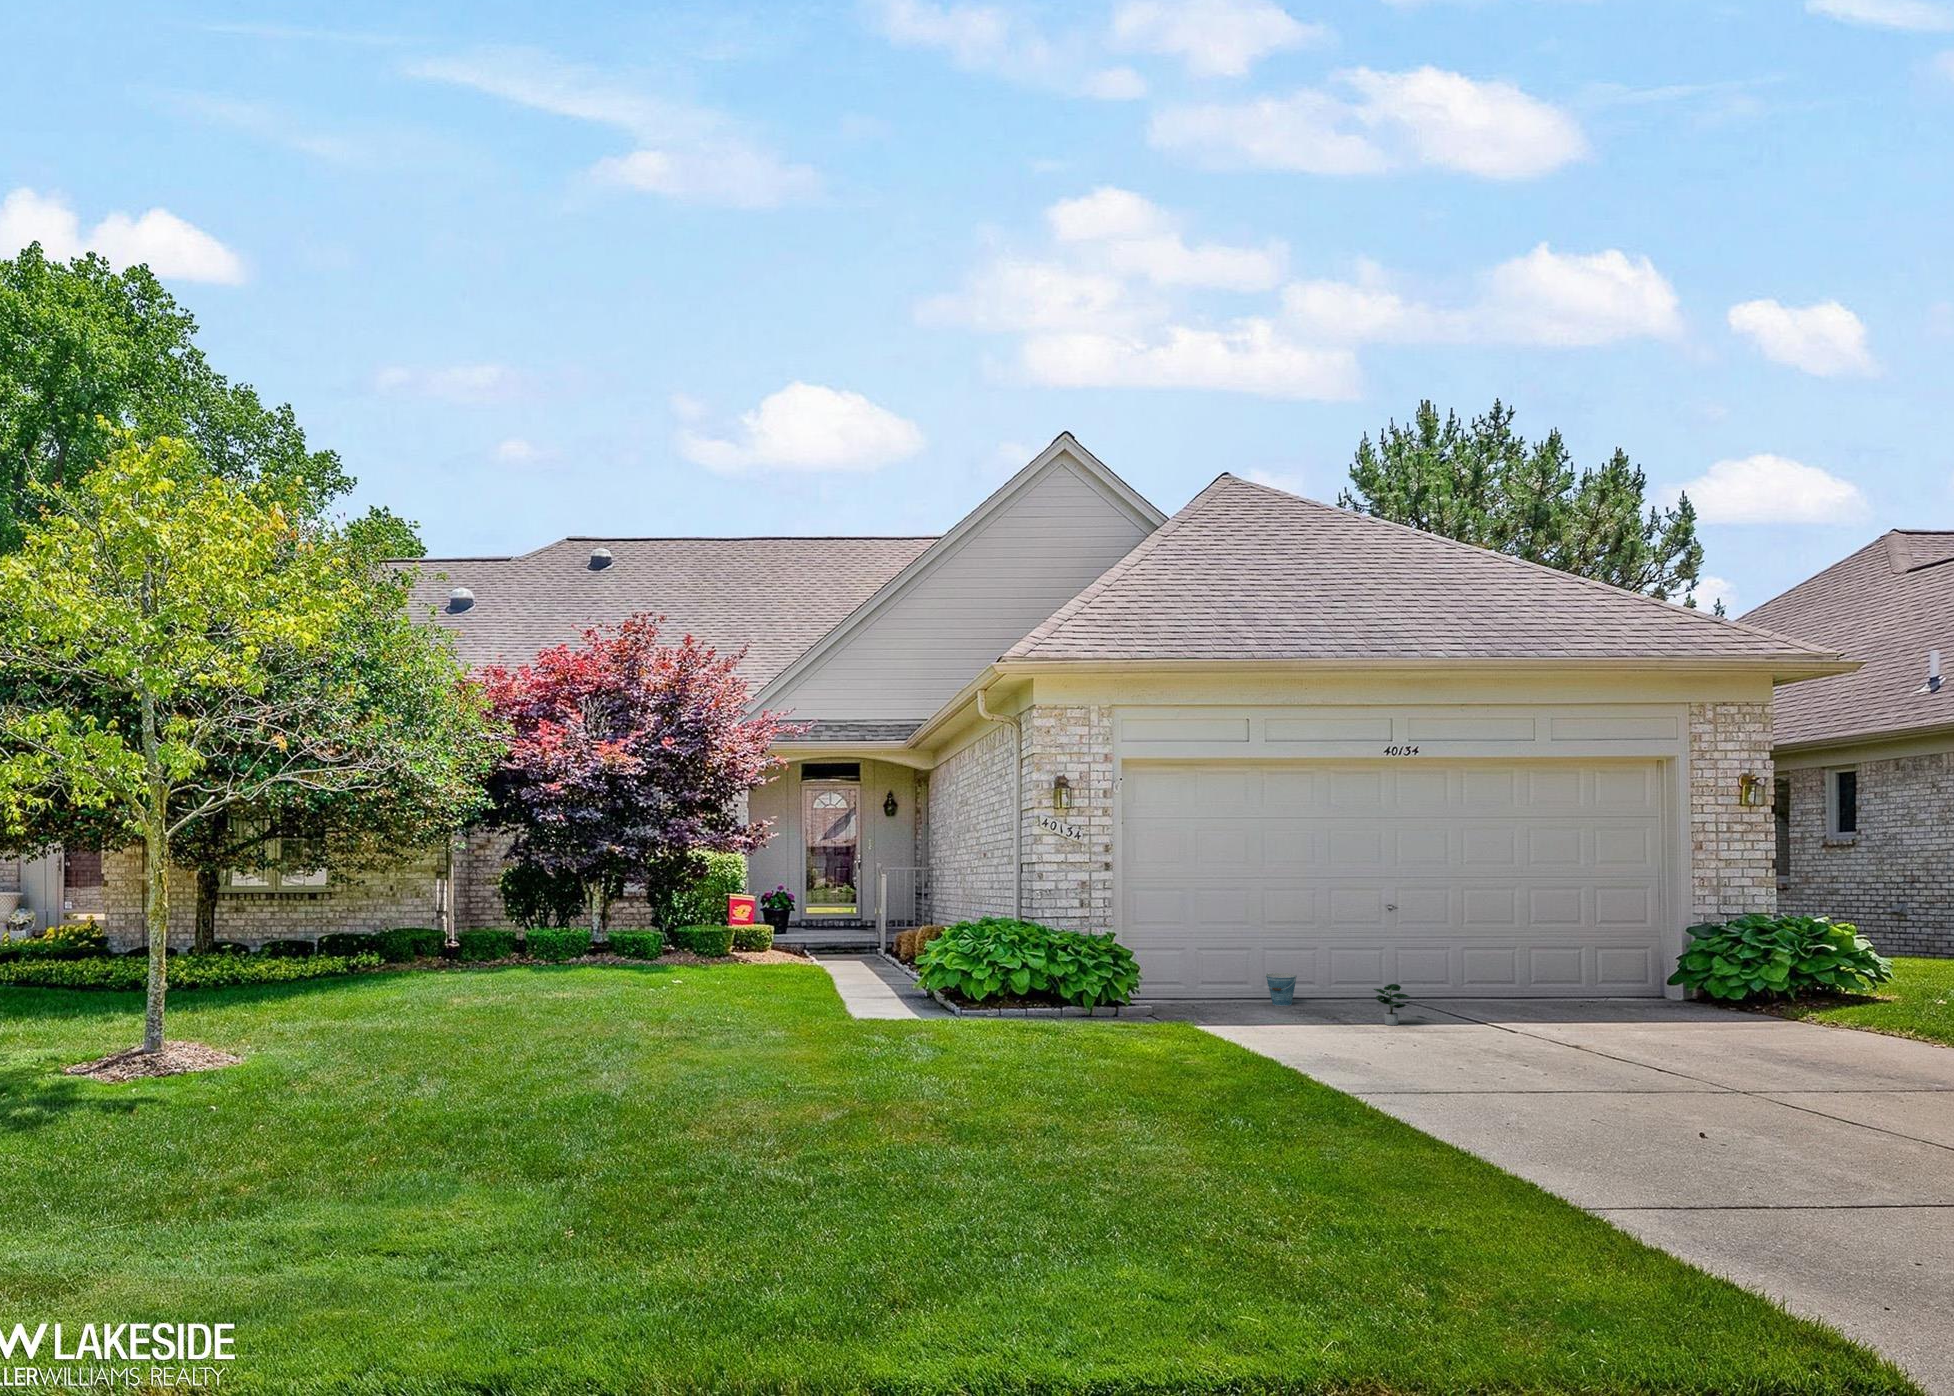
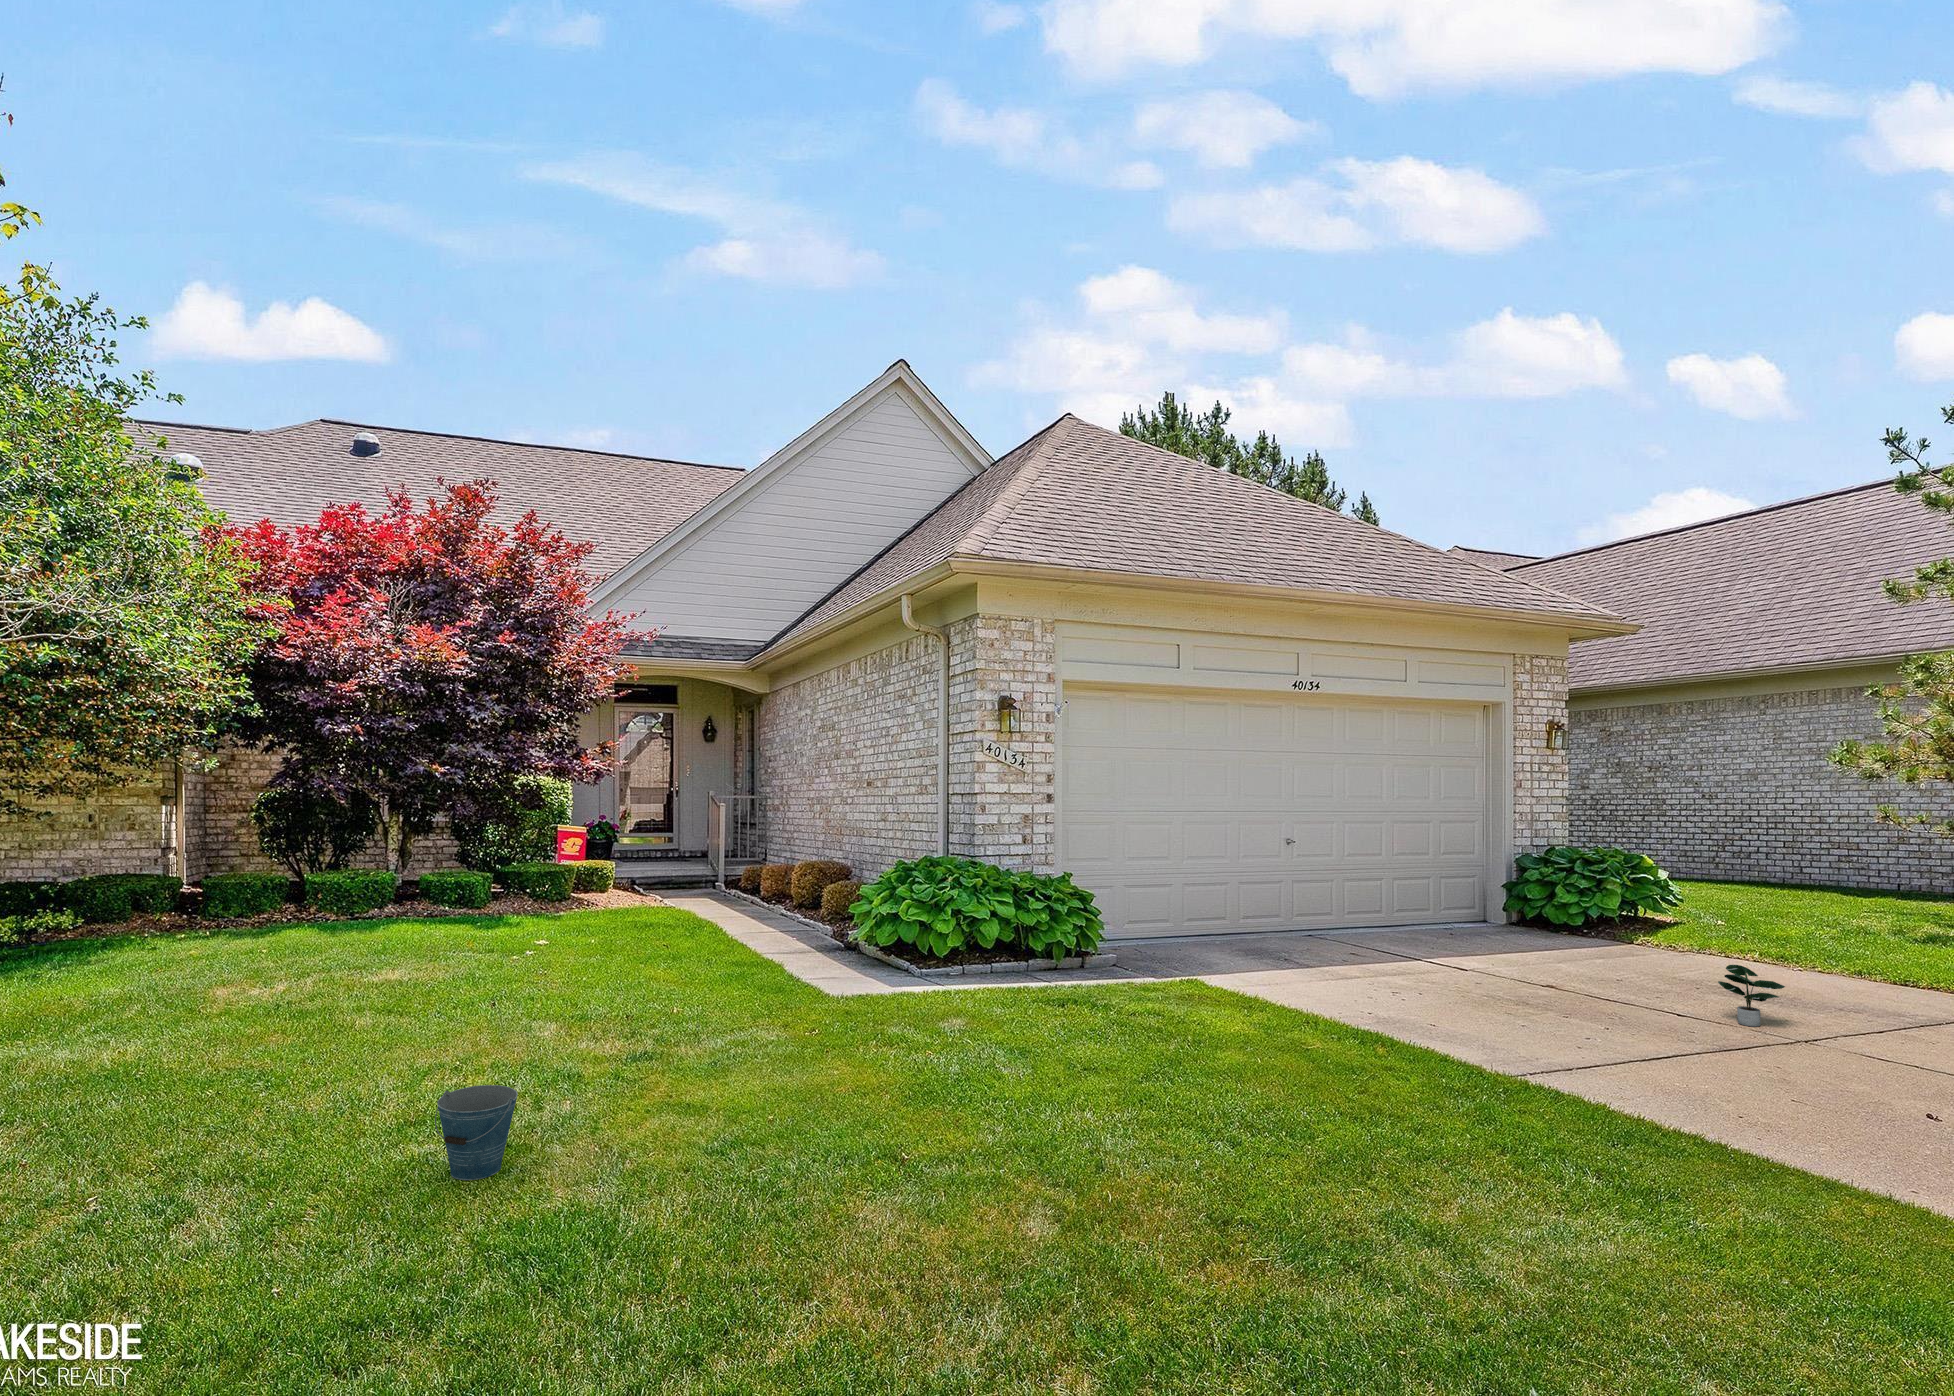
bucket: present [1265,973,1297,1006] -> present [435,1085,518,1180]

